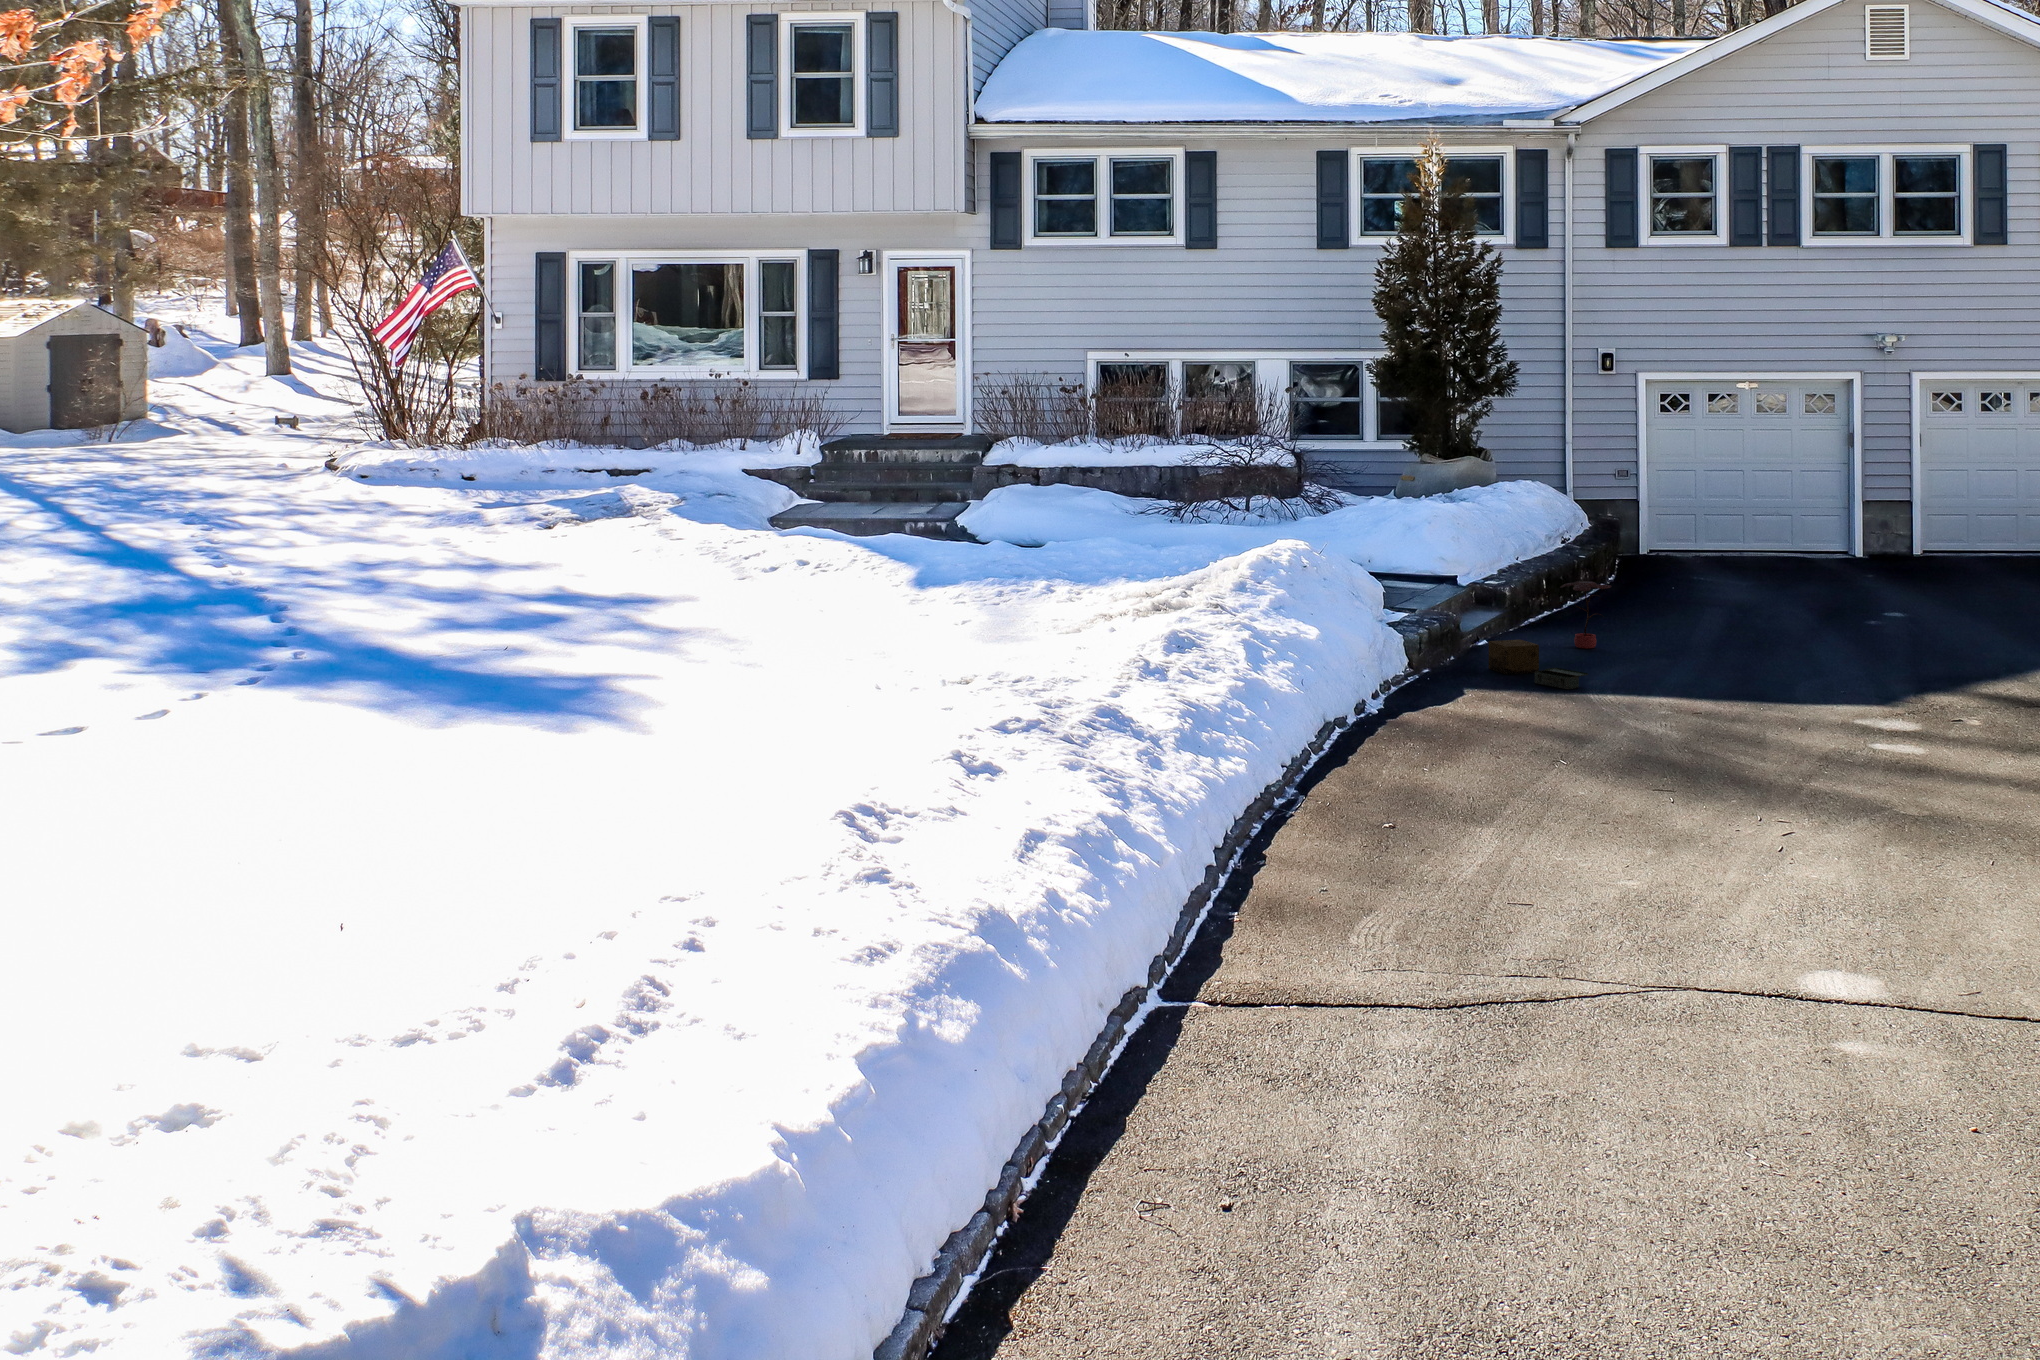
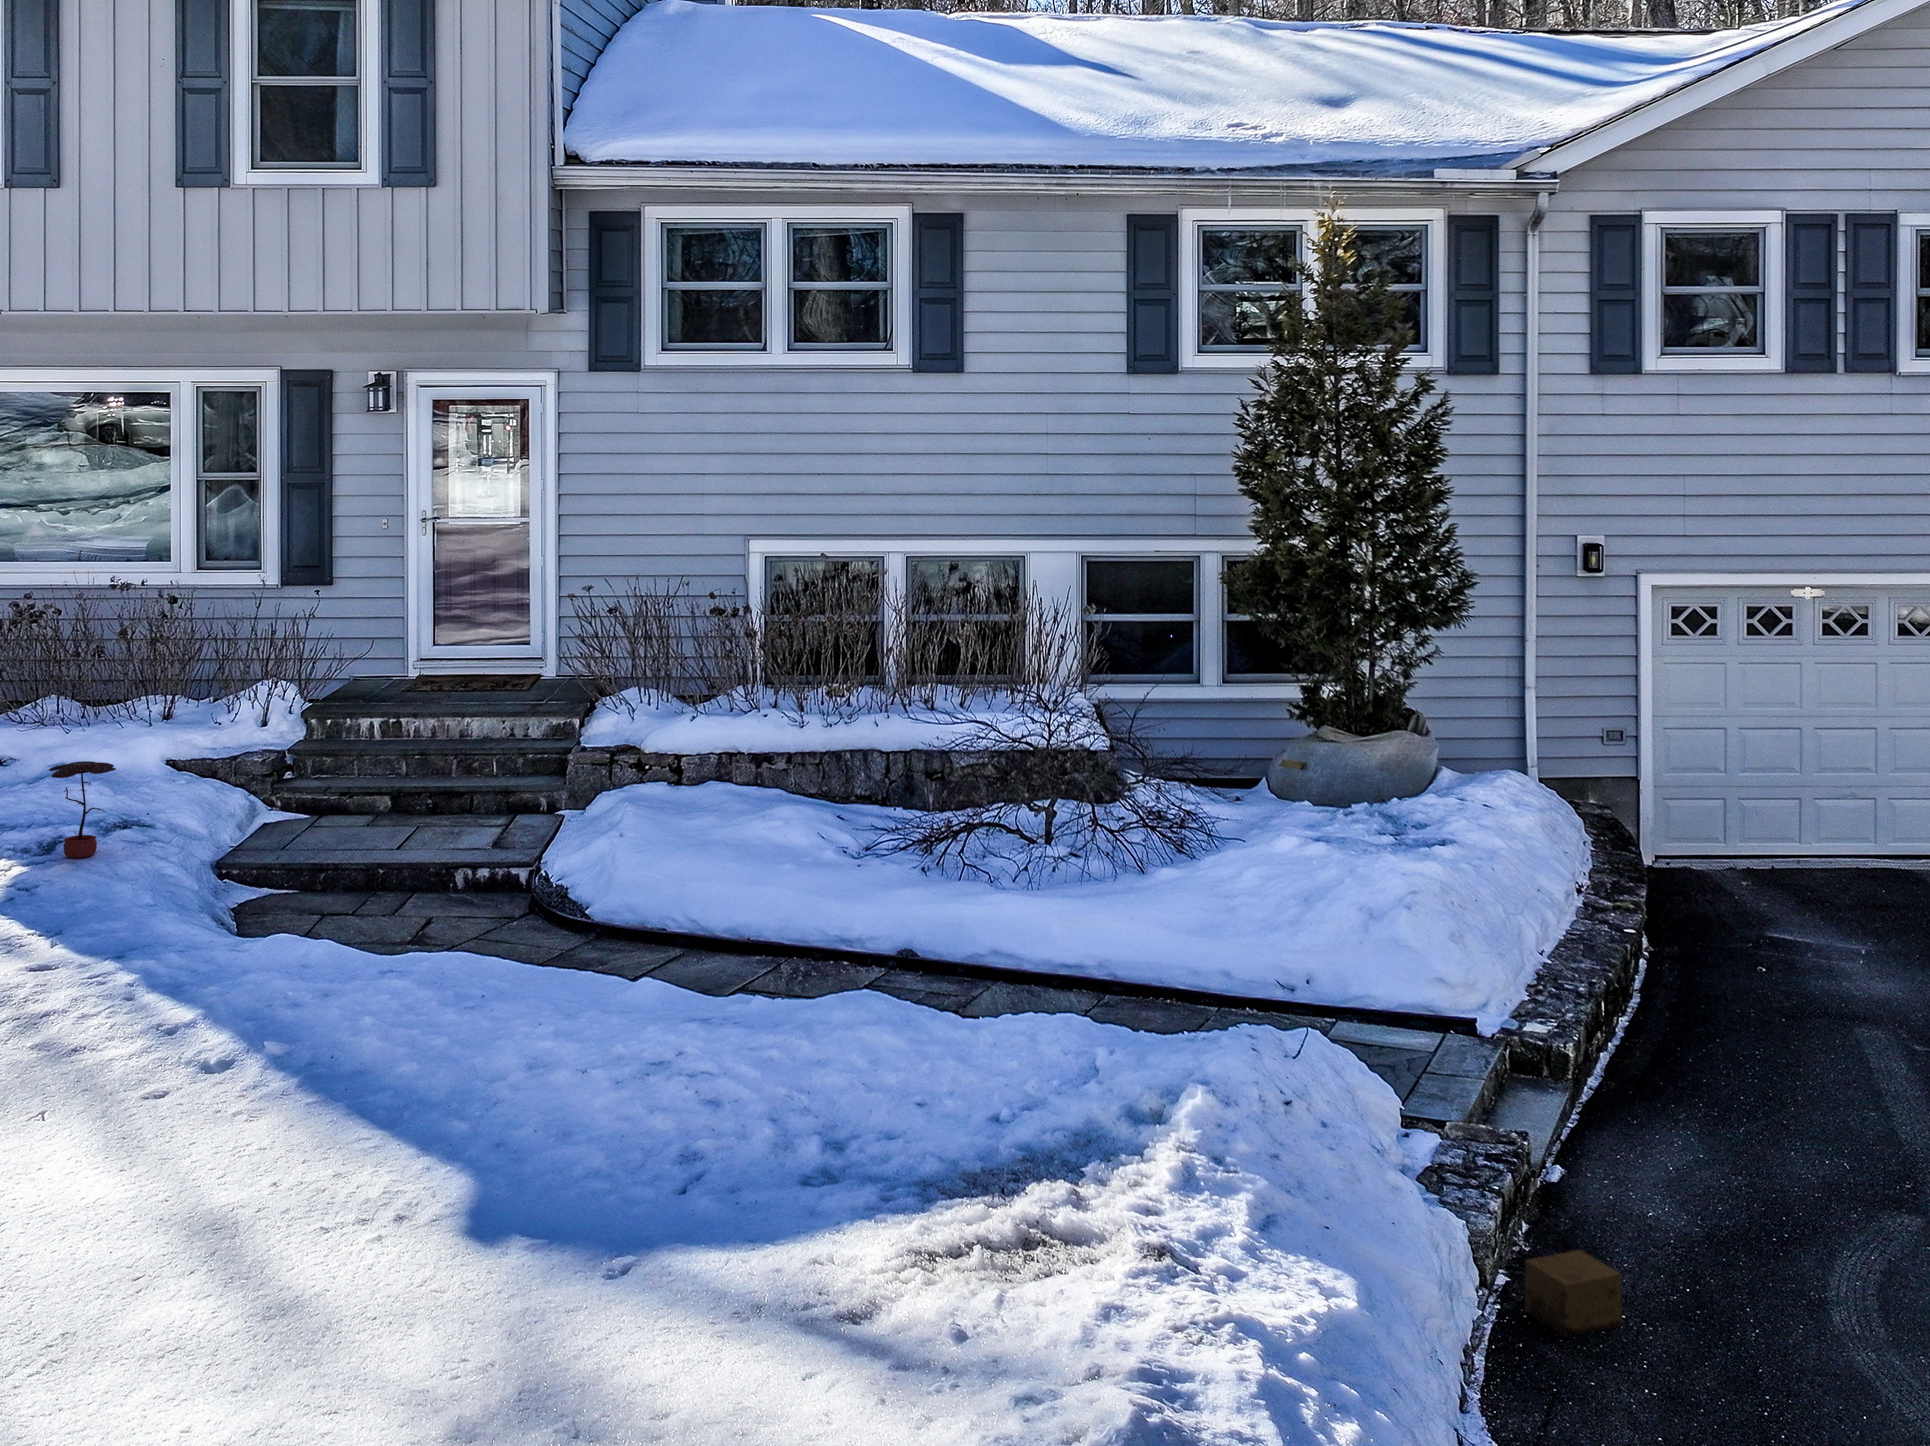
potted plant: present [1561,581,1612,649] -> present [49,761,116,858]
toolbox: present [1535,668,1588,689] -> none [1629,1336,1732,1403]

